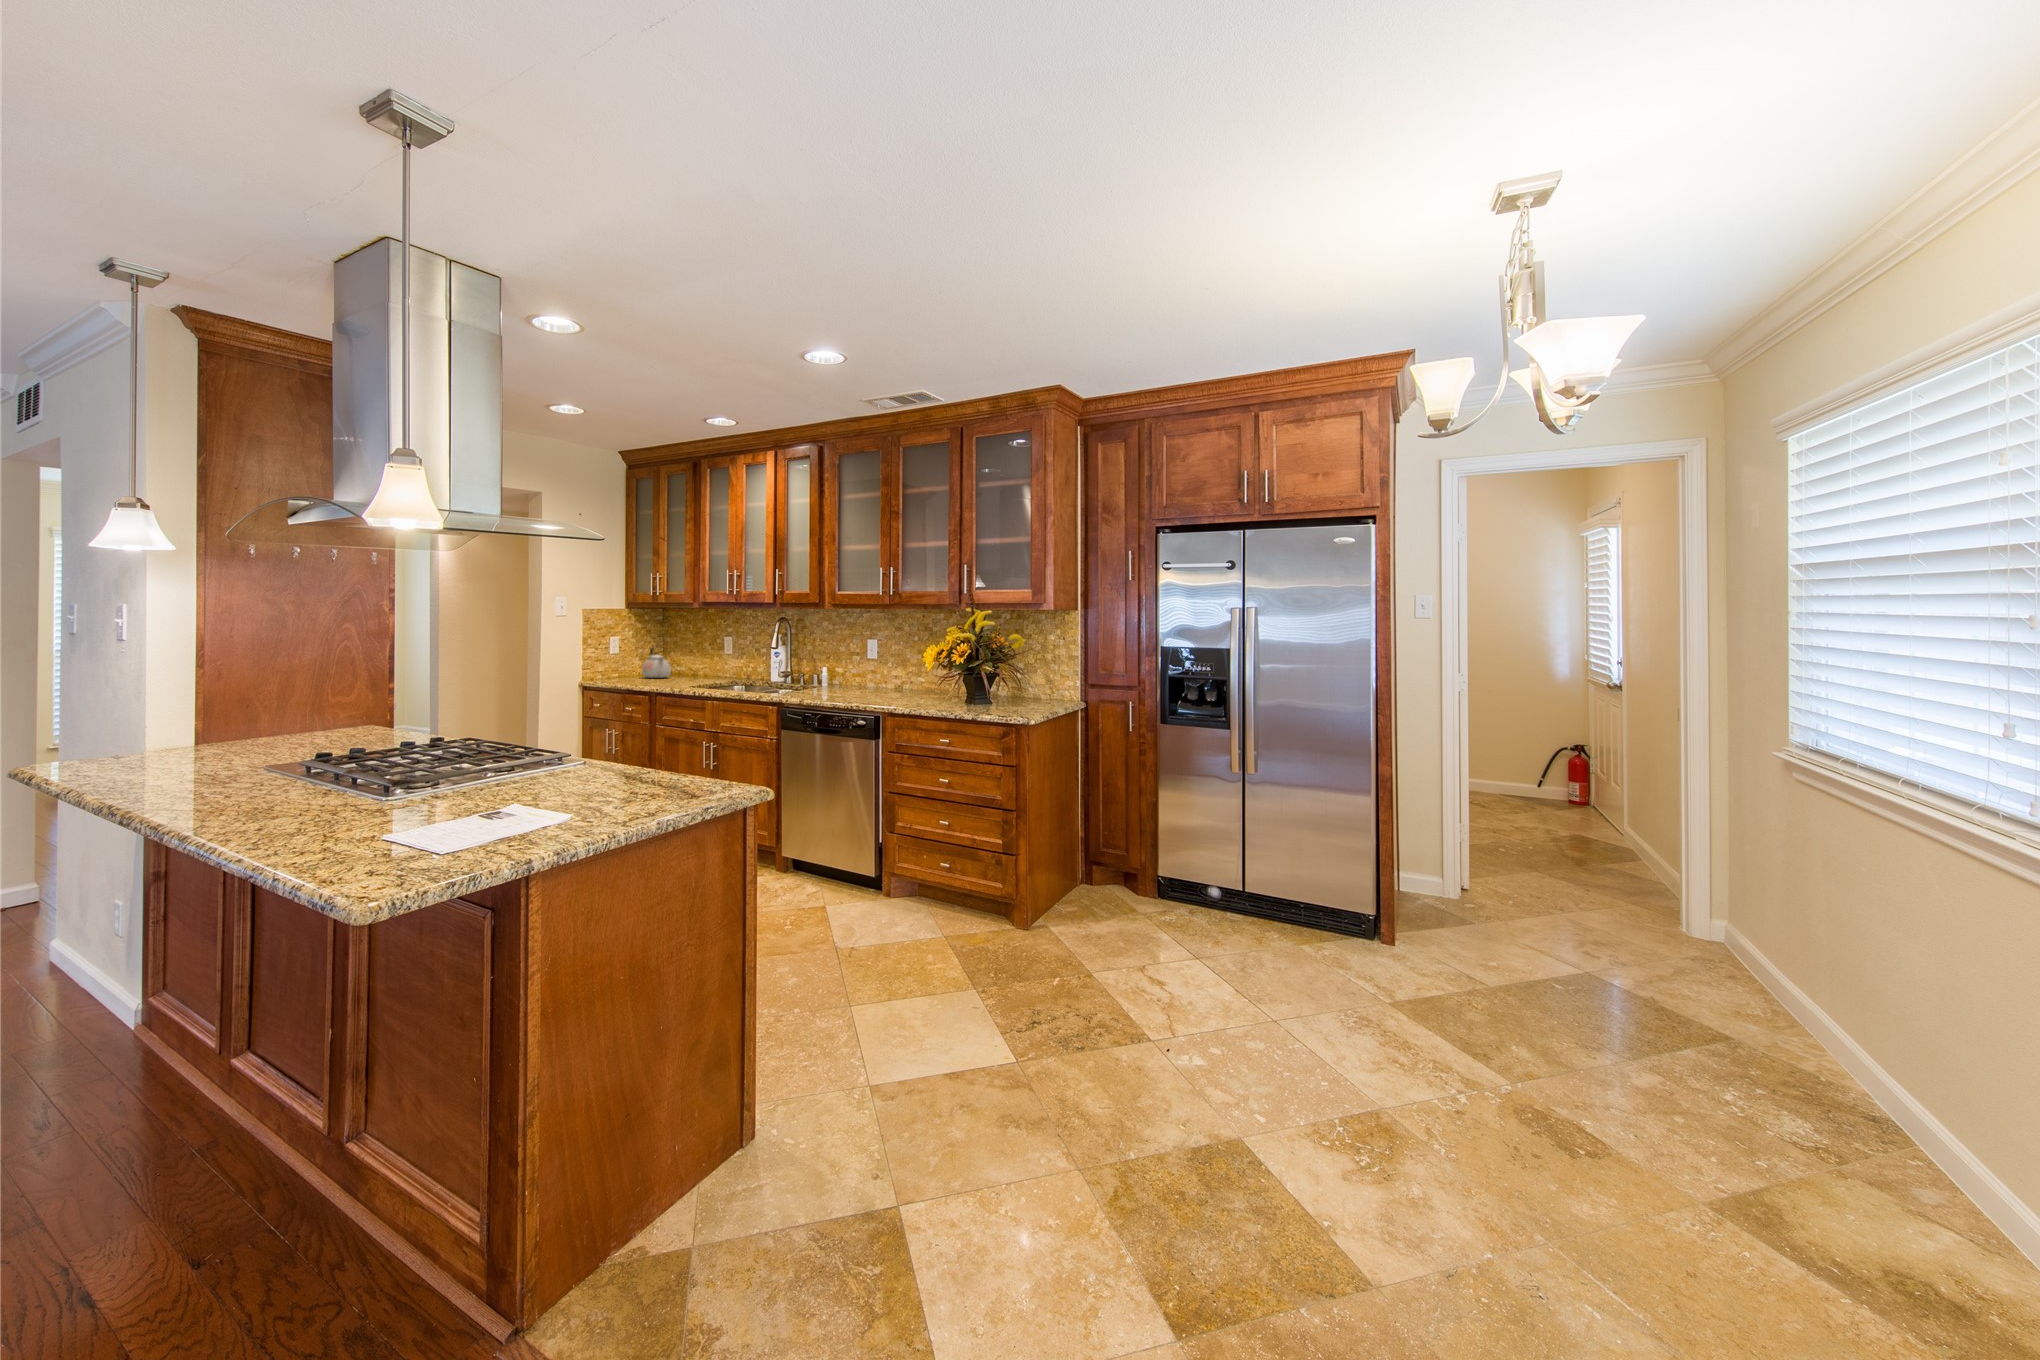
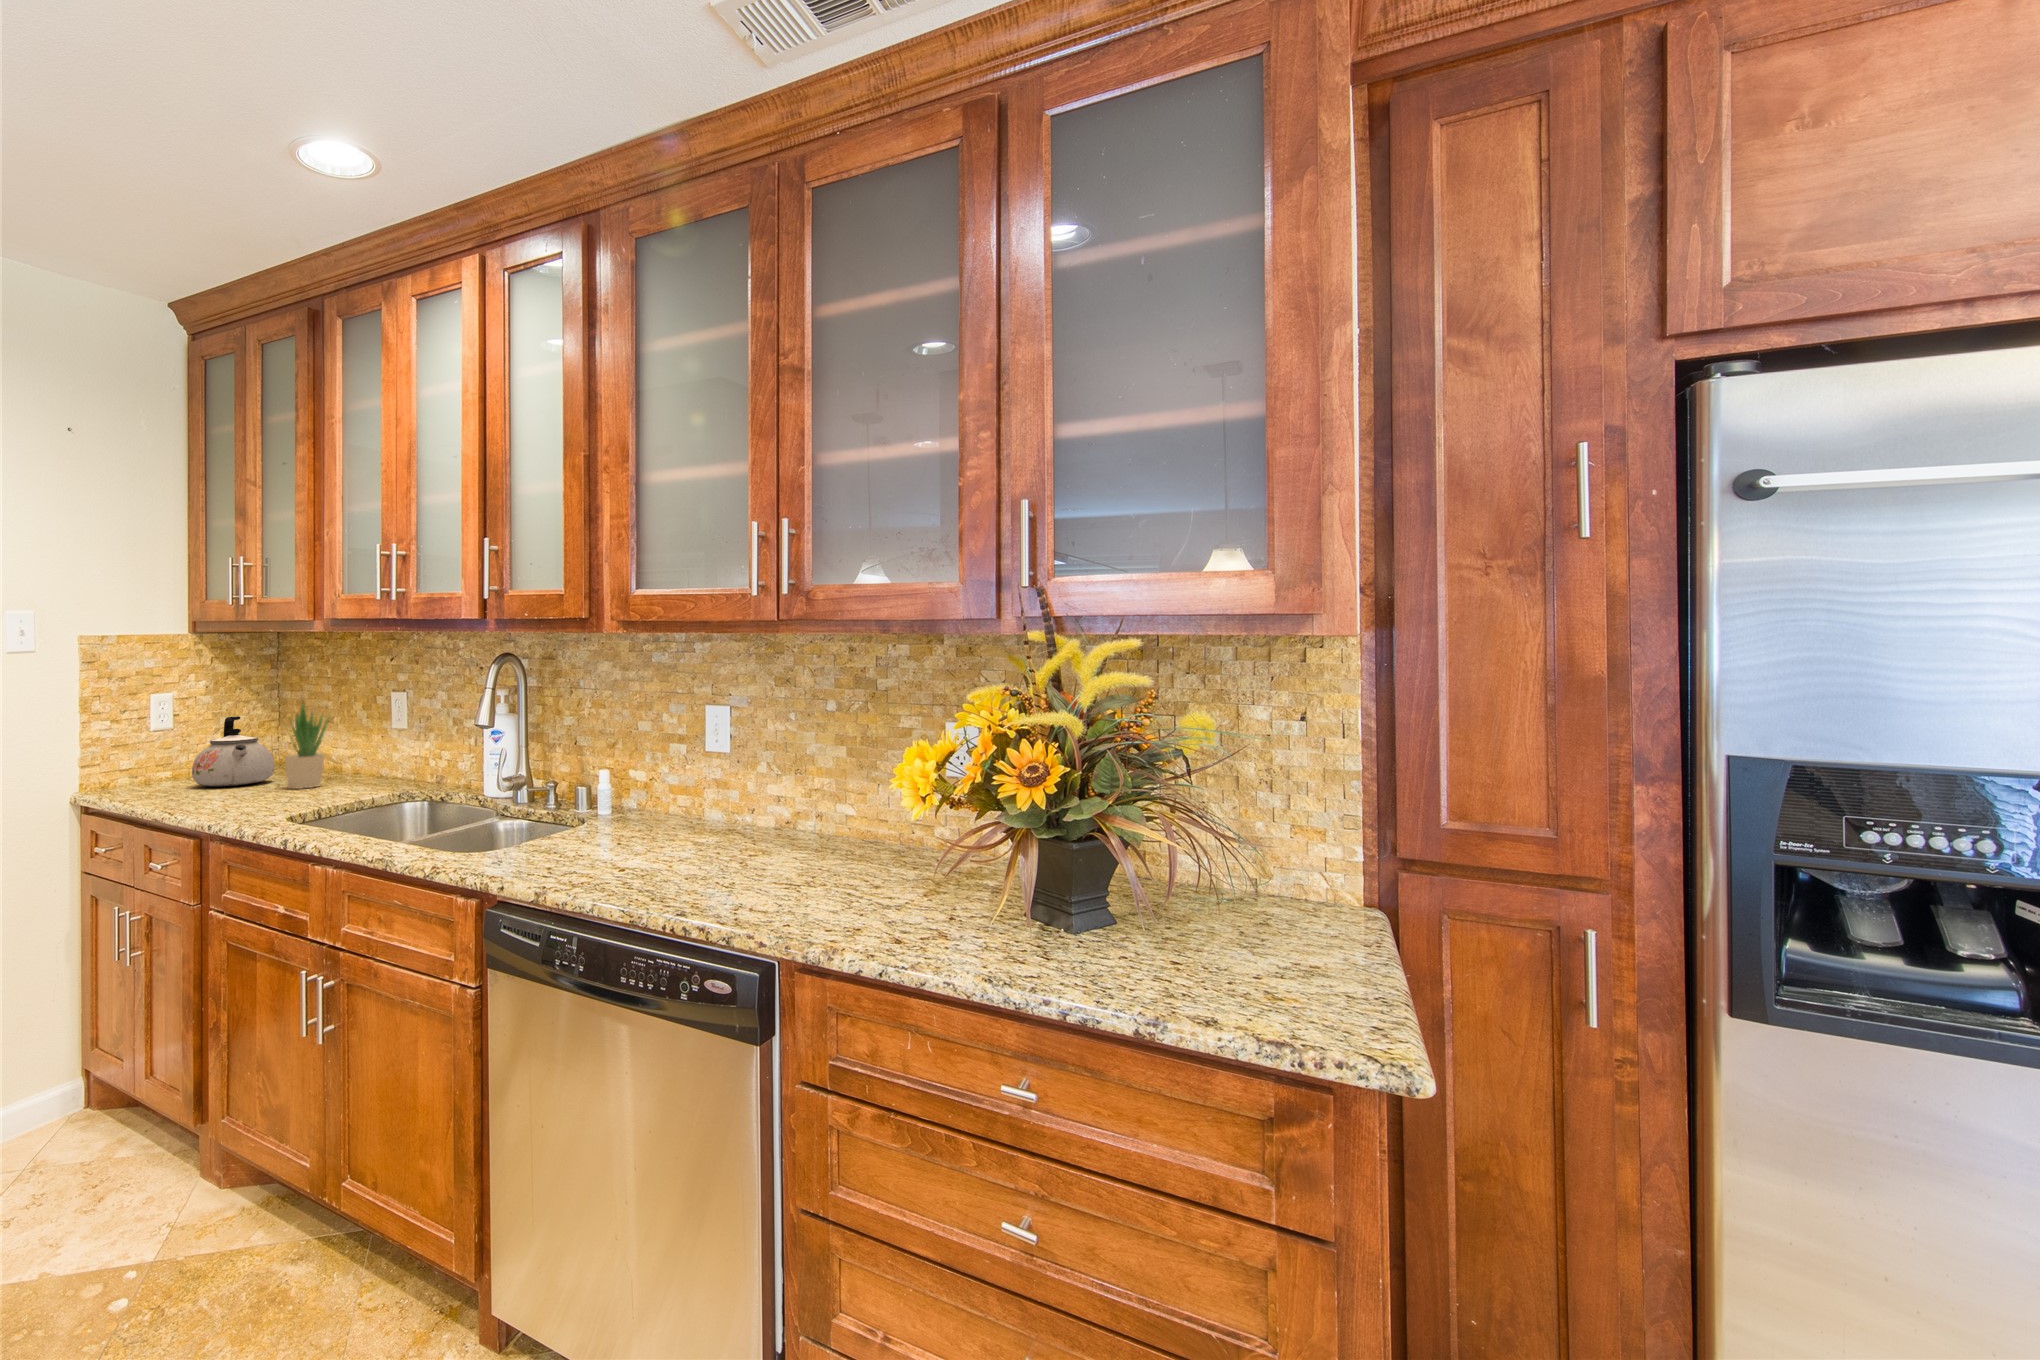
potted plant: none [679,639,696,680] -> present [284,702,329,789]

